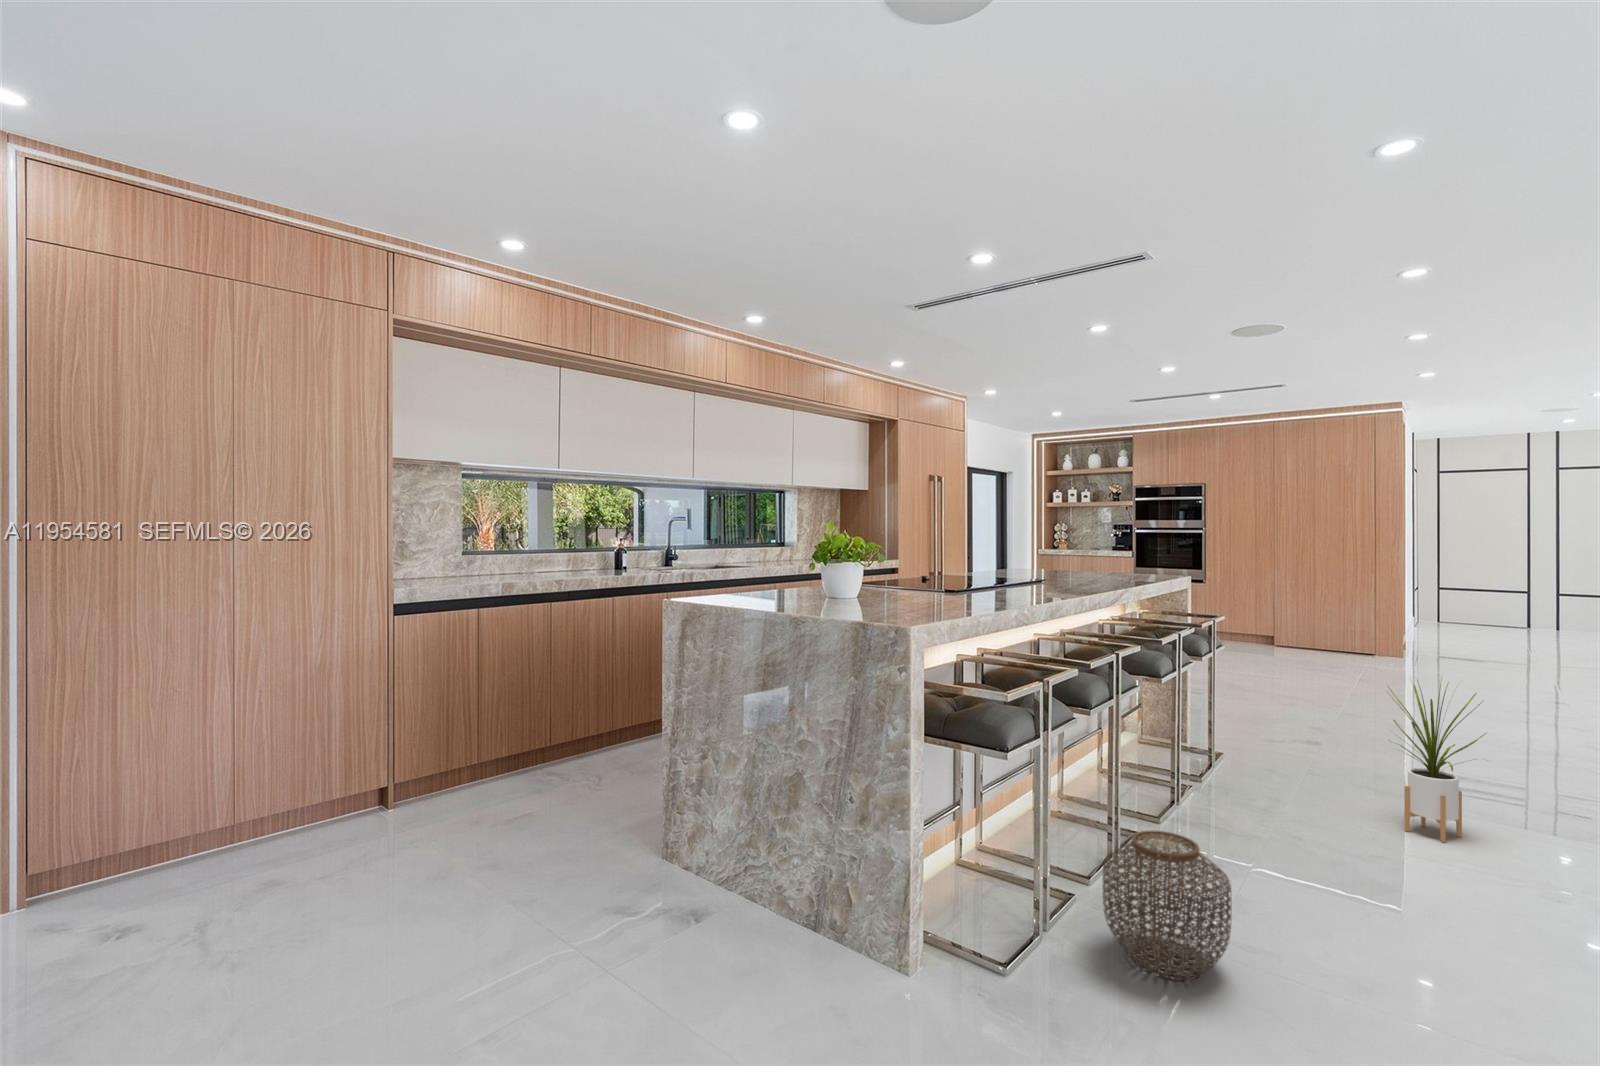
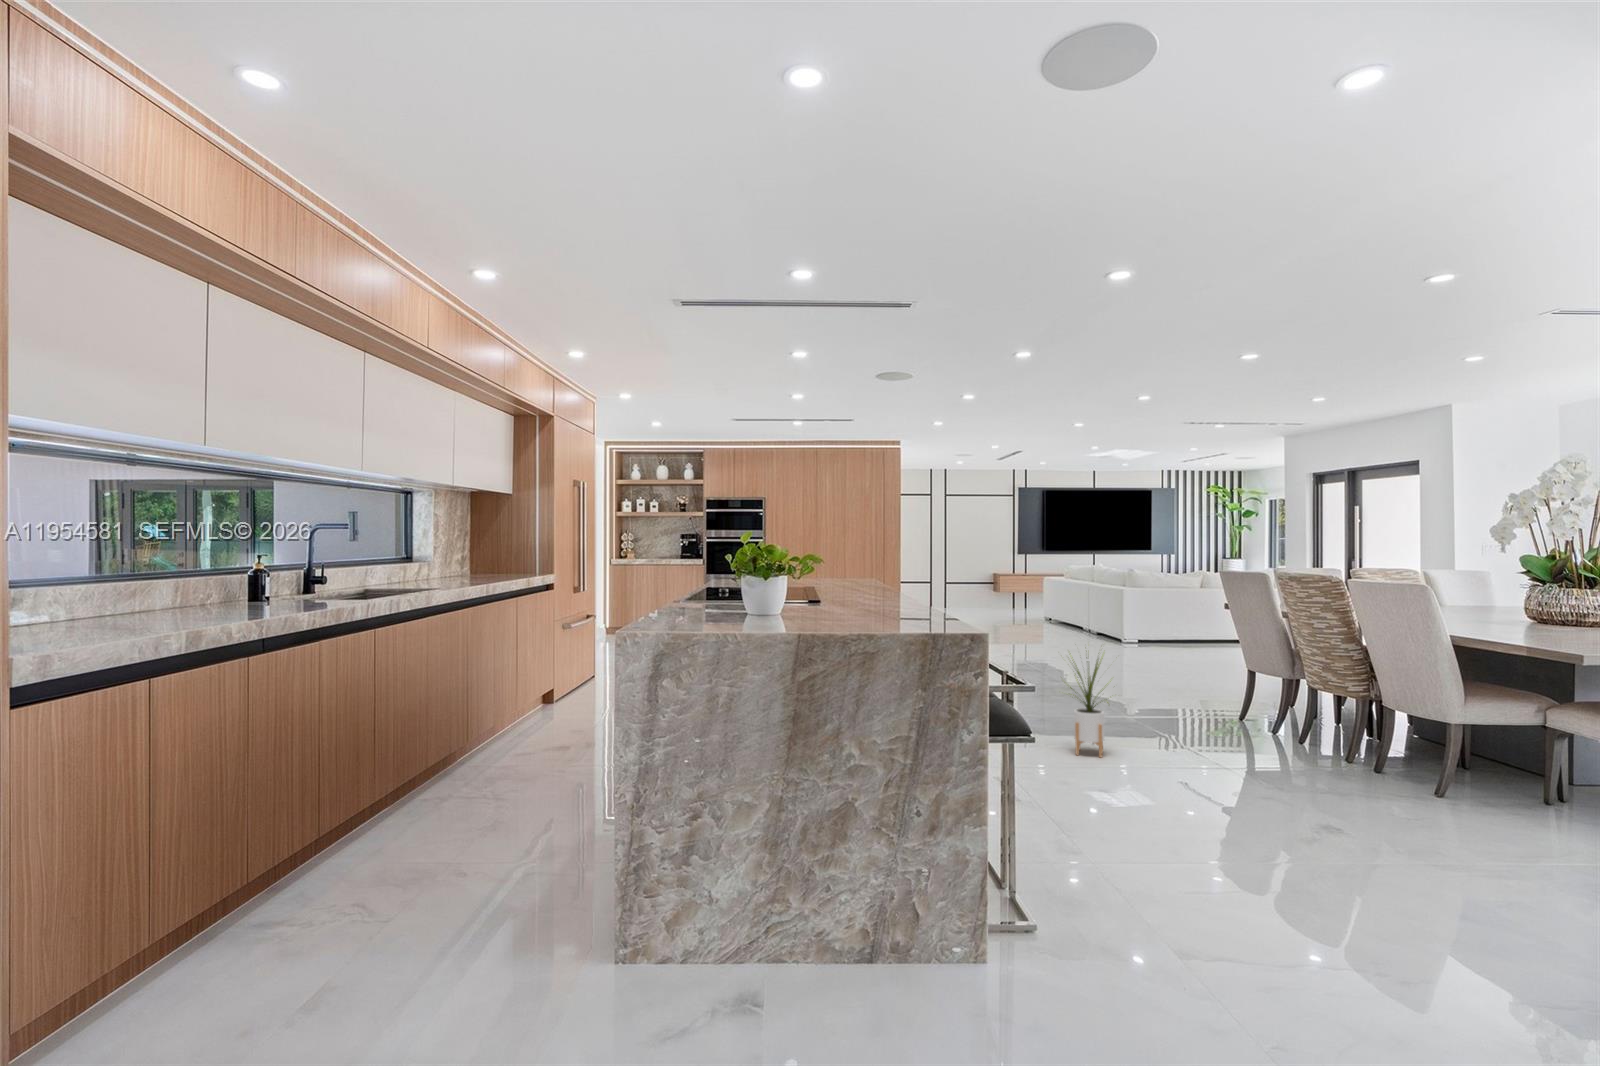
woven basket: present [1103,831,1231,980] -> none [1059,781,1159,895]

